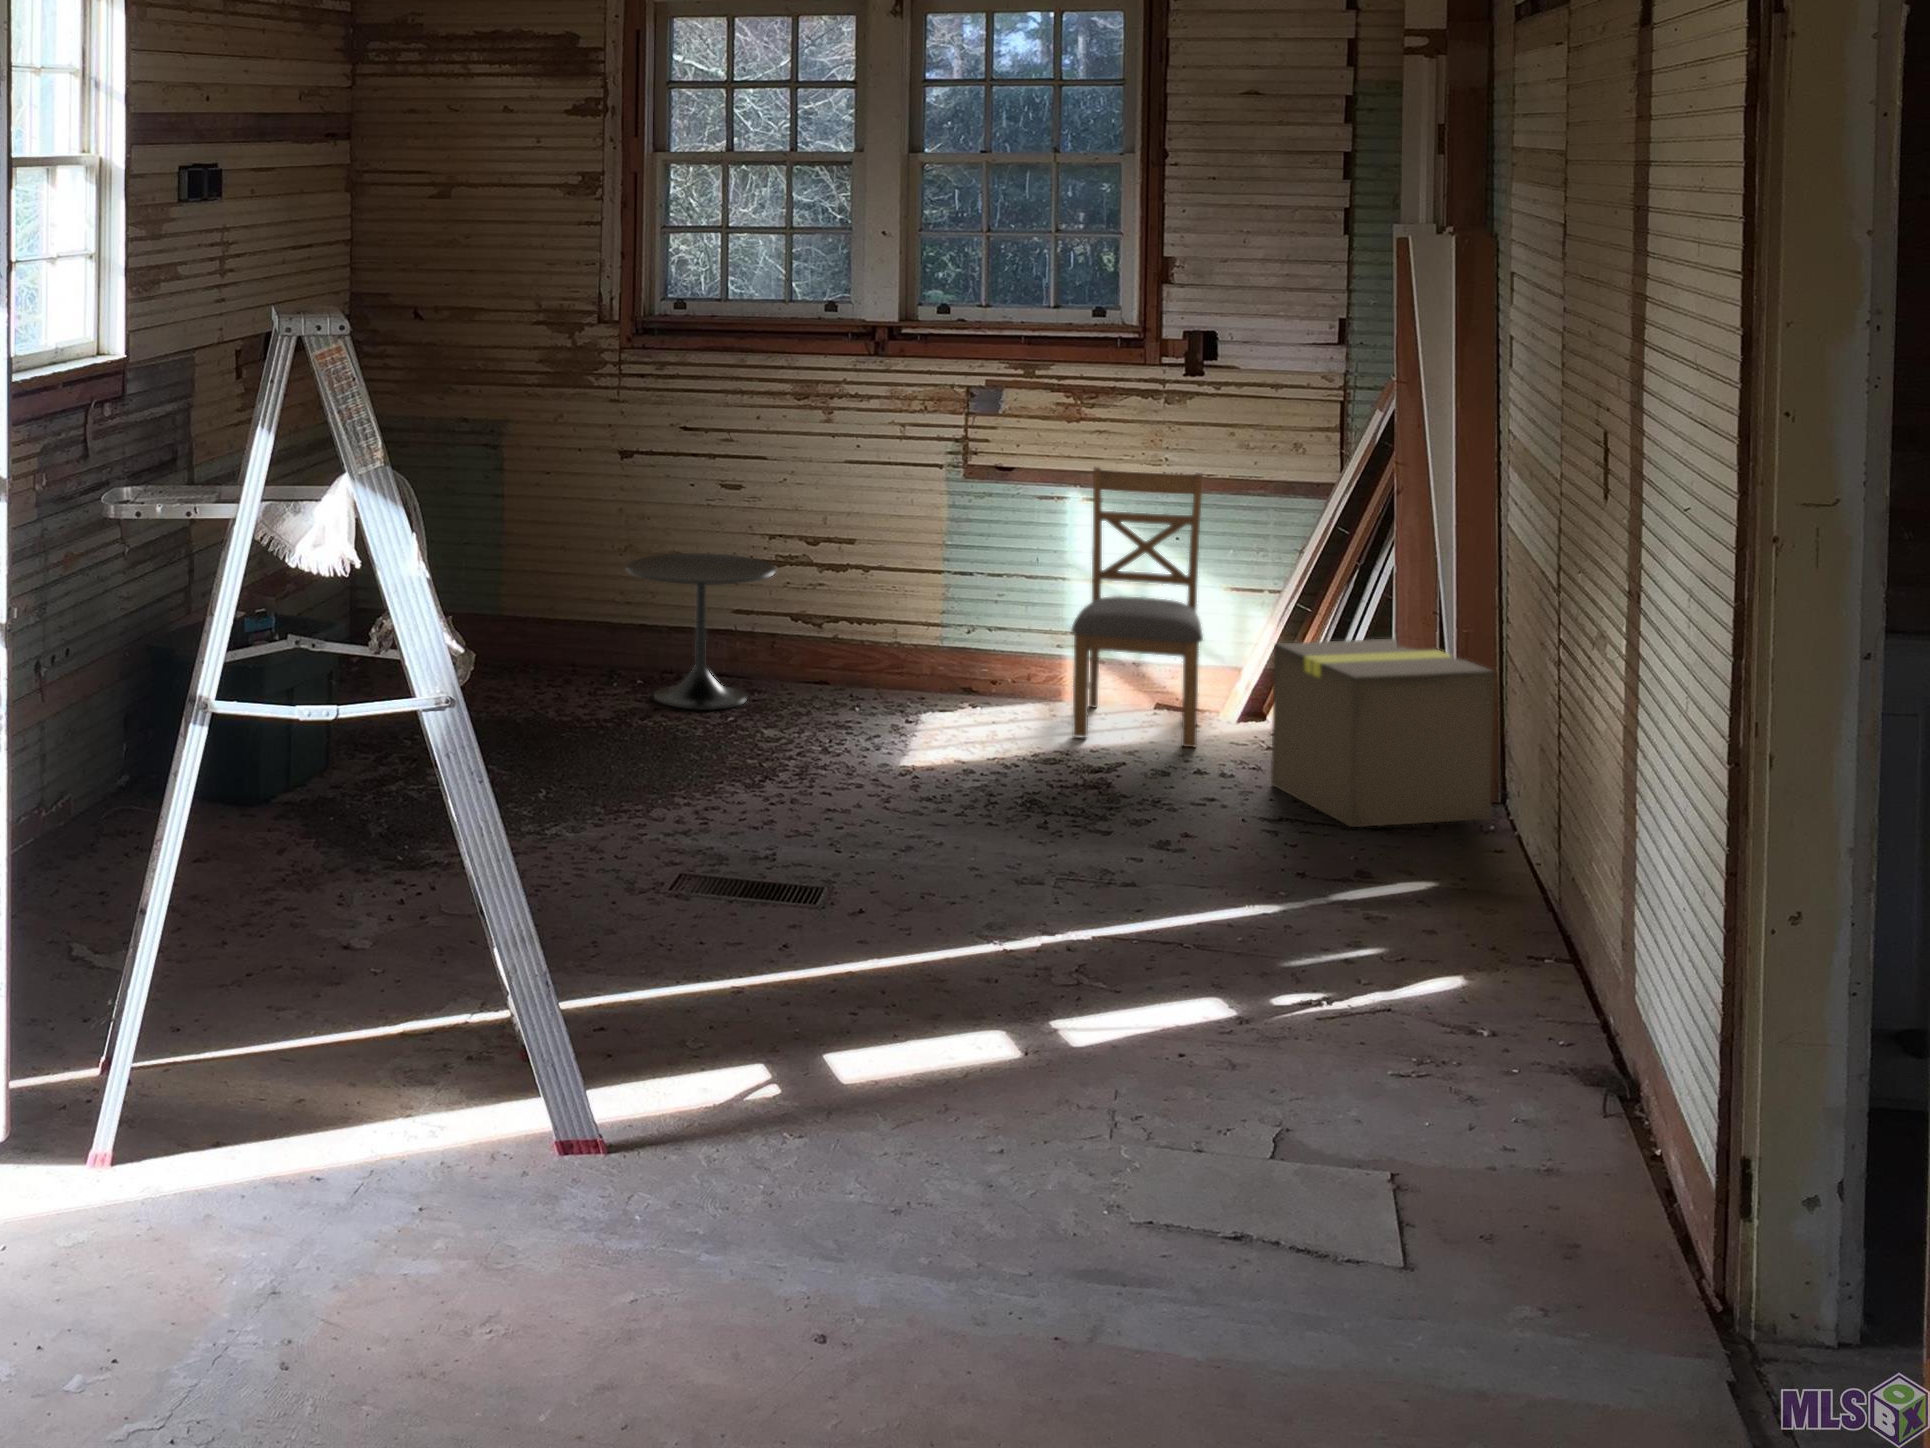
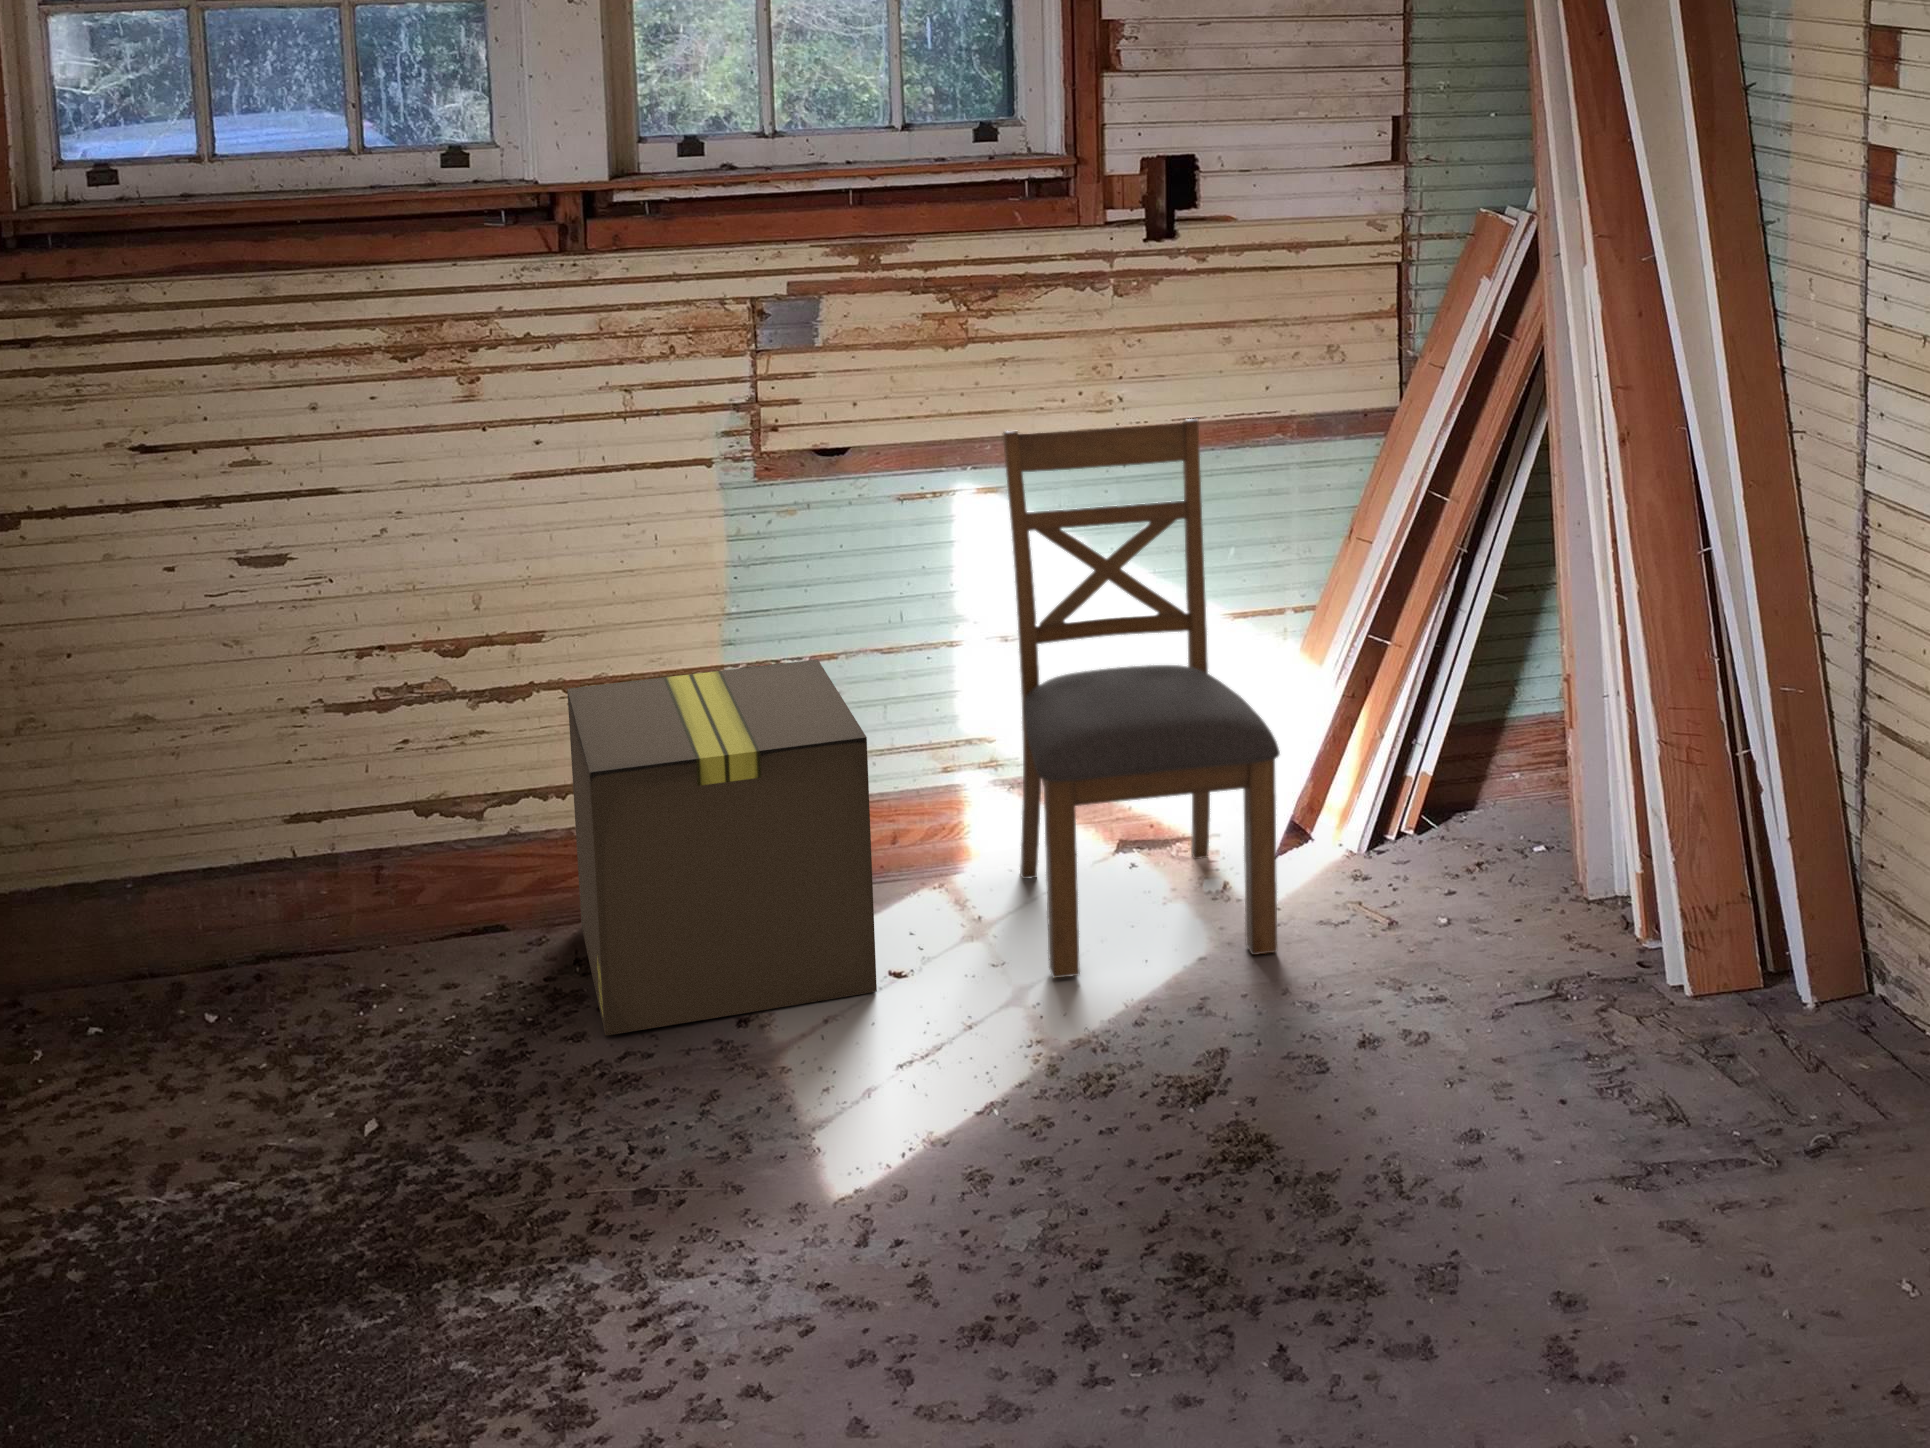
side table: present [627,553,776,710] -> none [36,706,397,1092]
cardboard box: present [1271,638,1495,827] -> present [567,660,877,1036]

